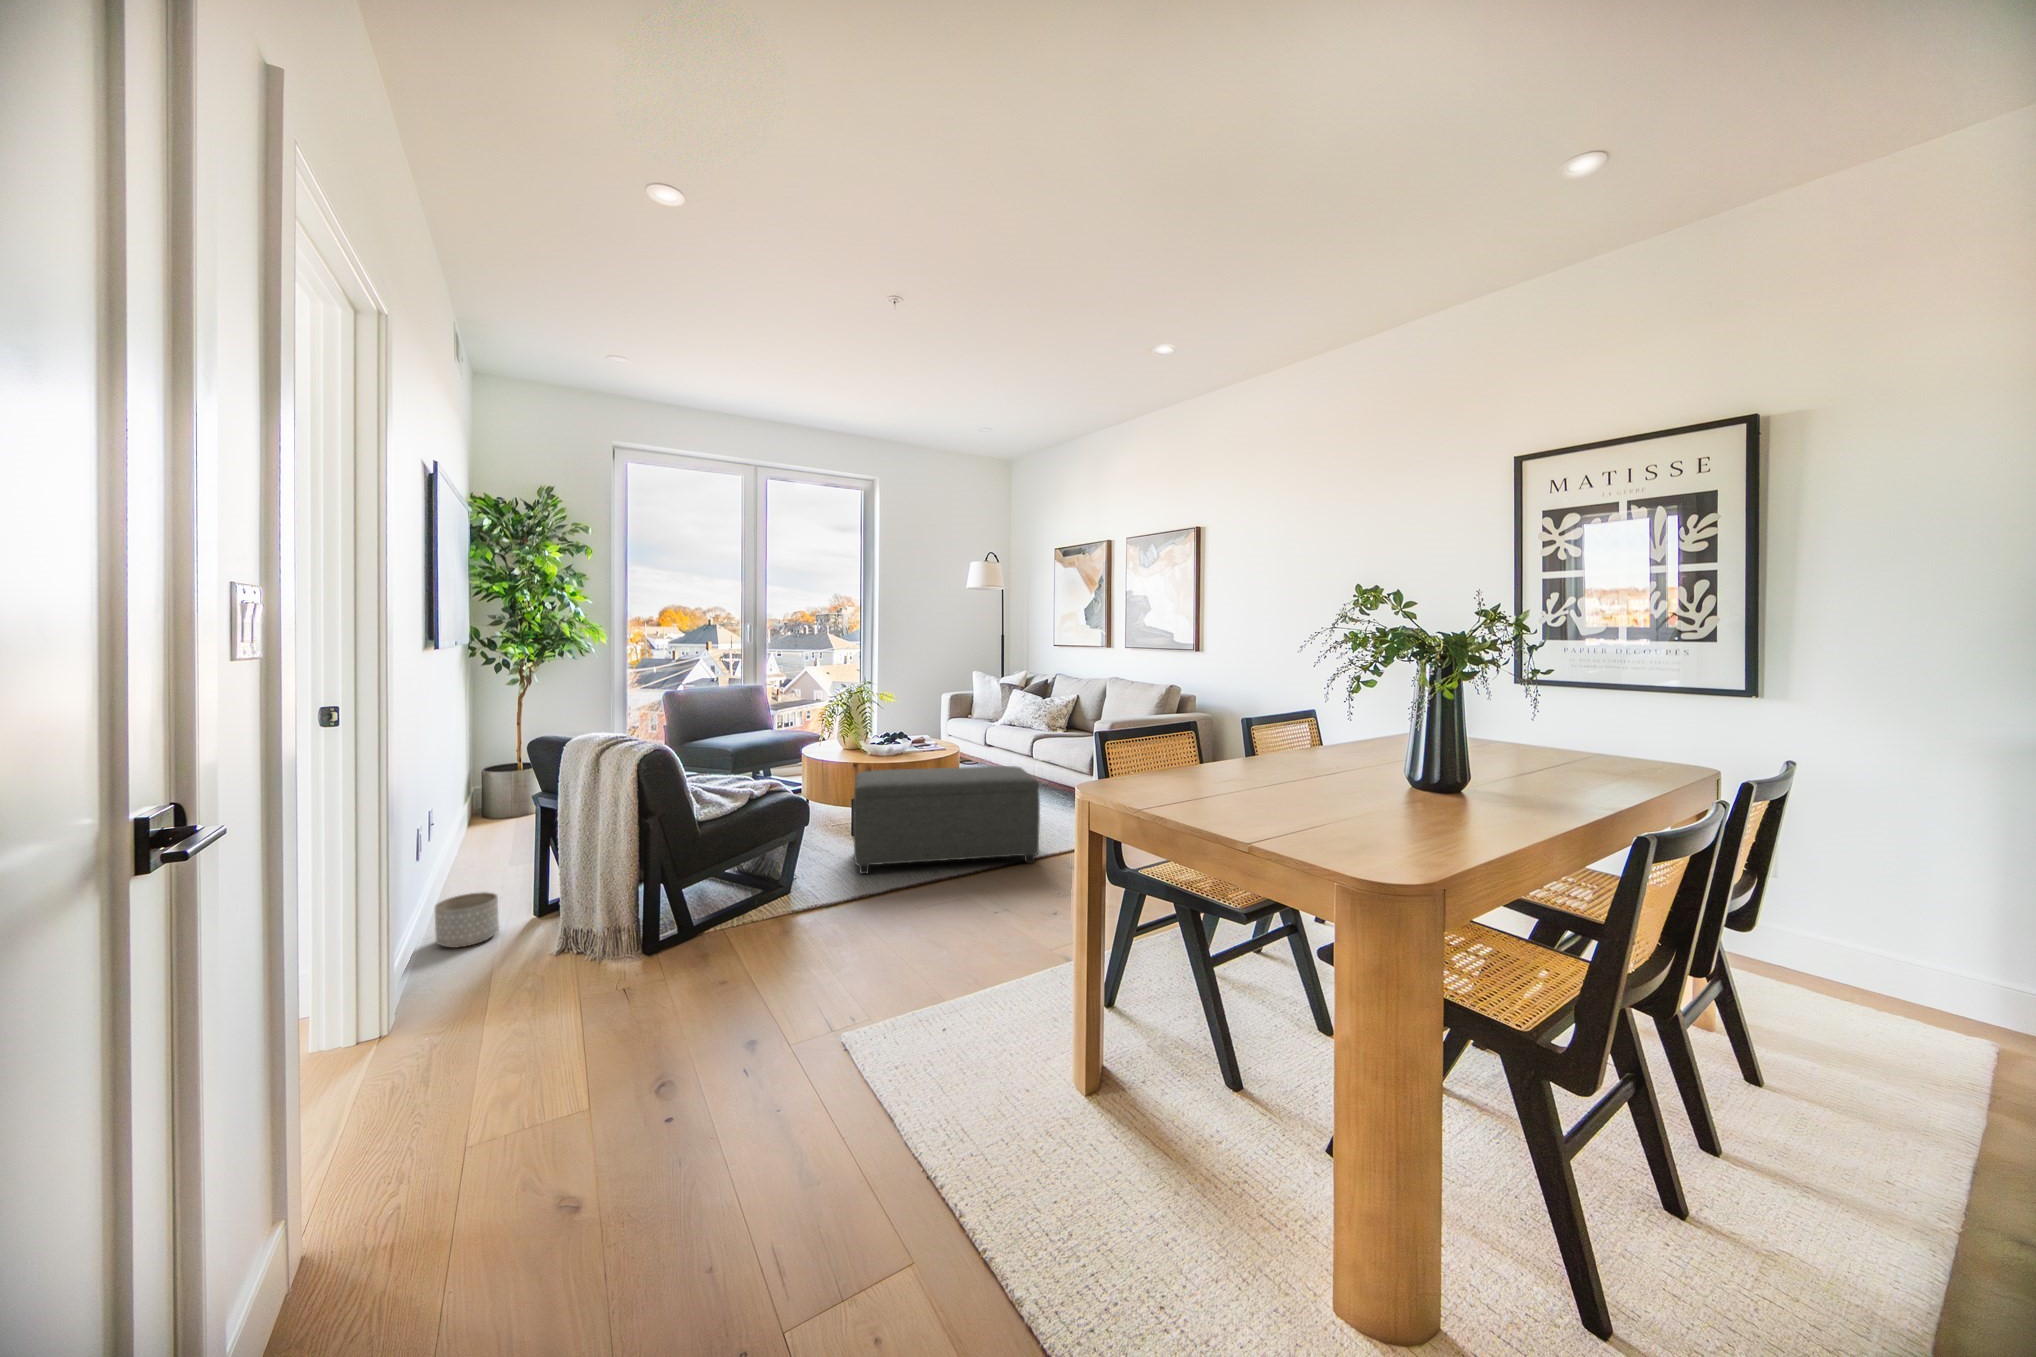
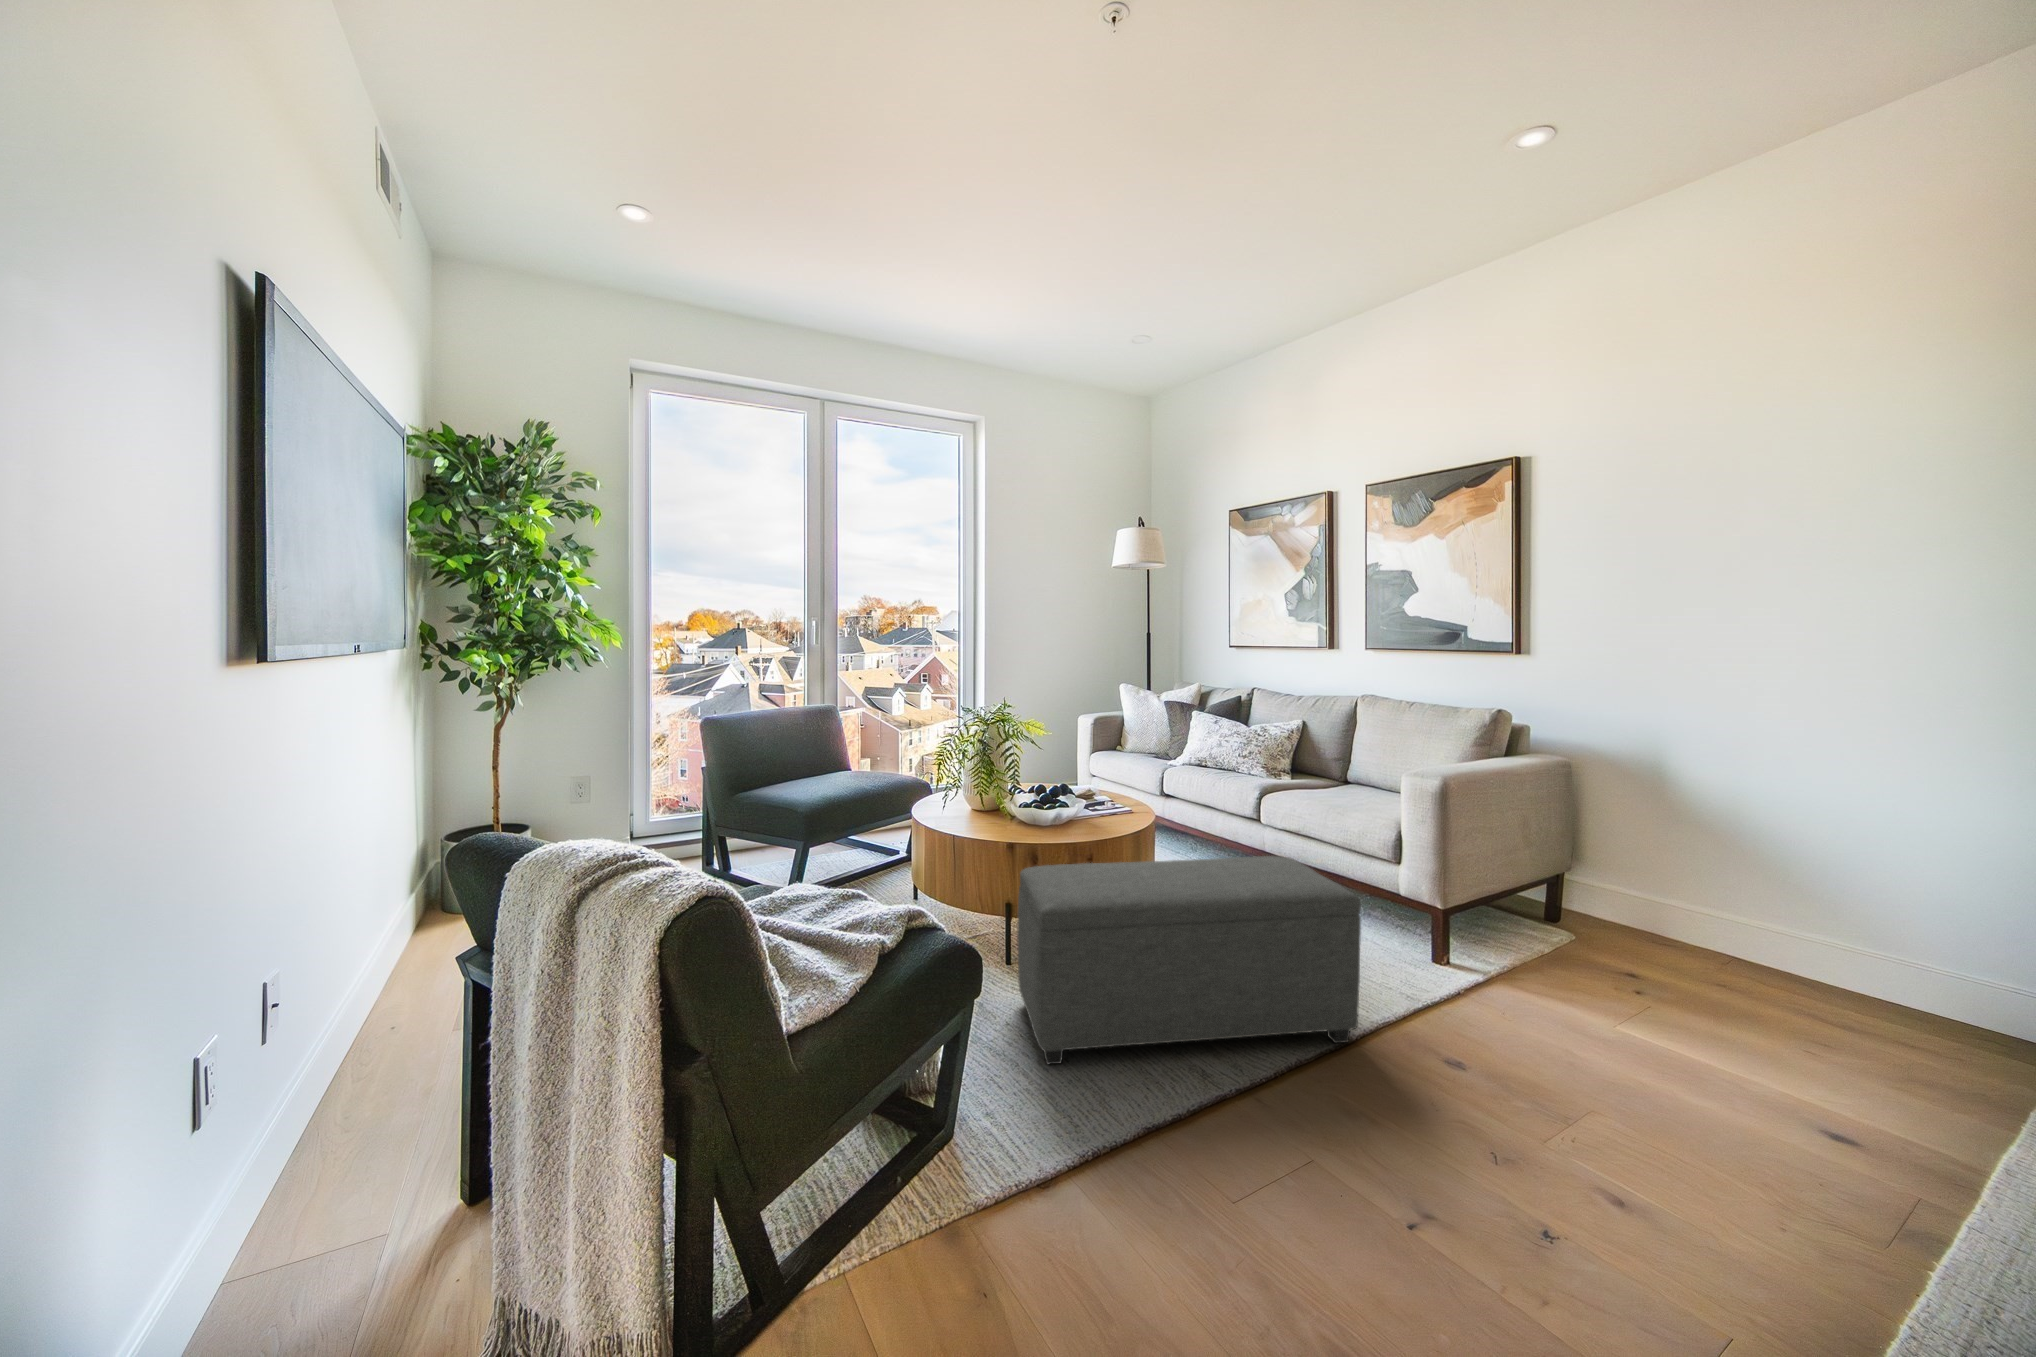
planter: present [435,892,499,948] -> none [269,1140,401,1276]

